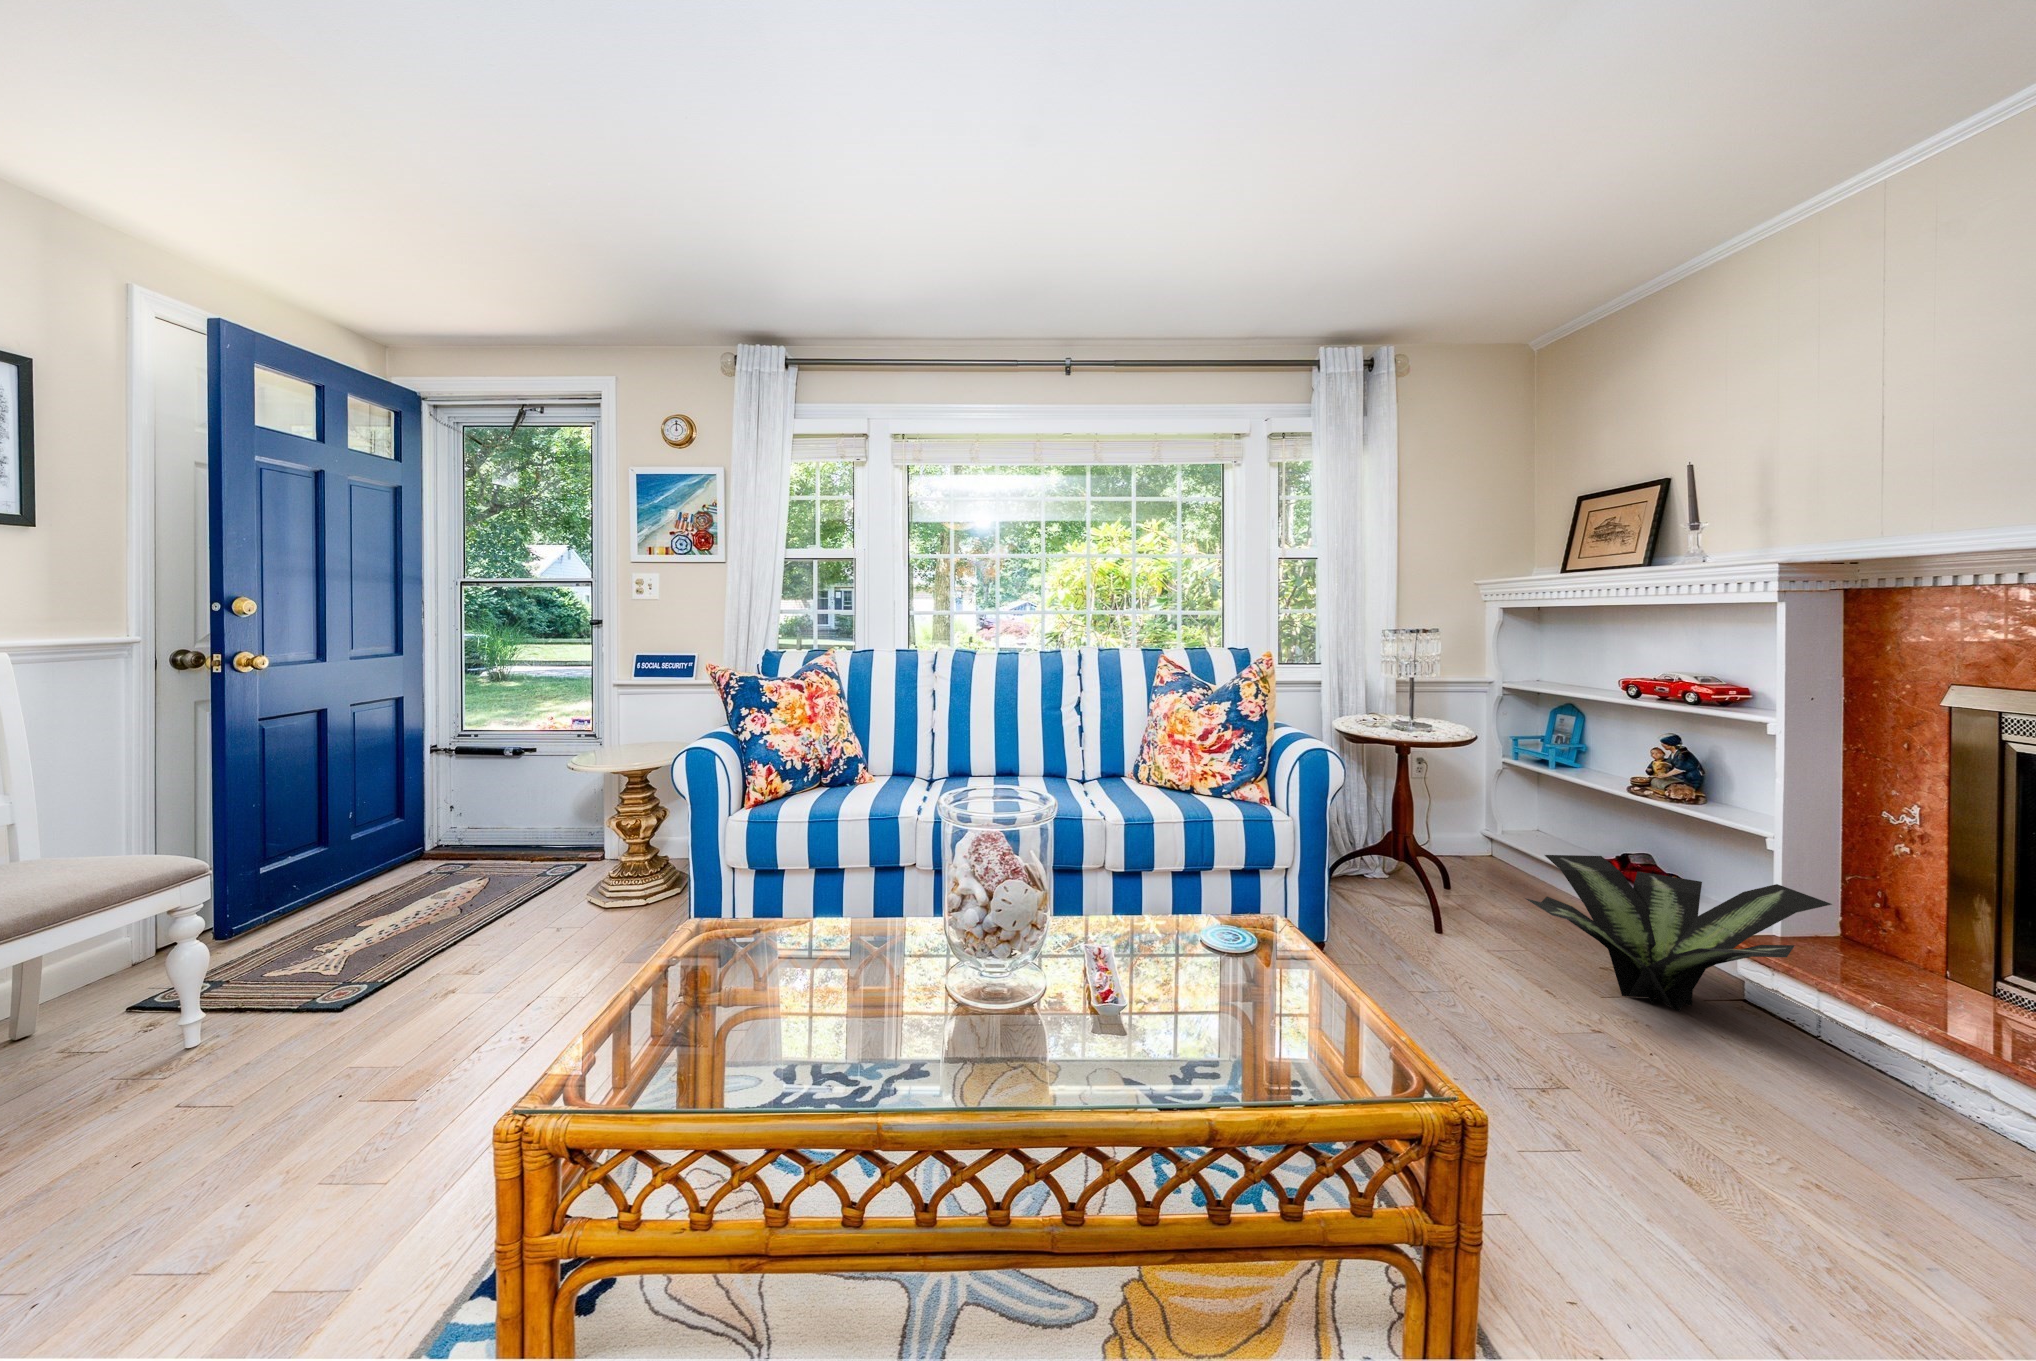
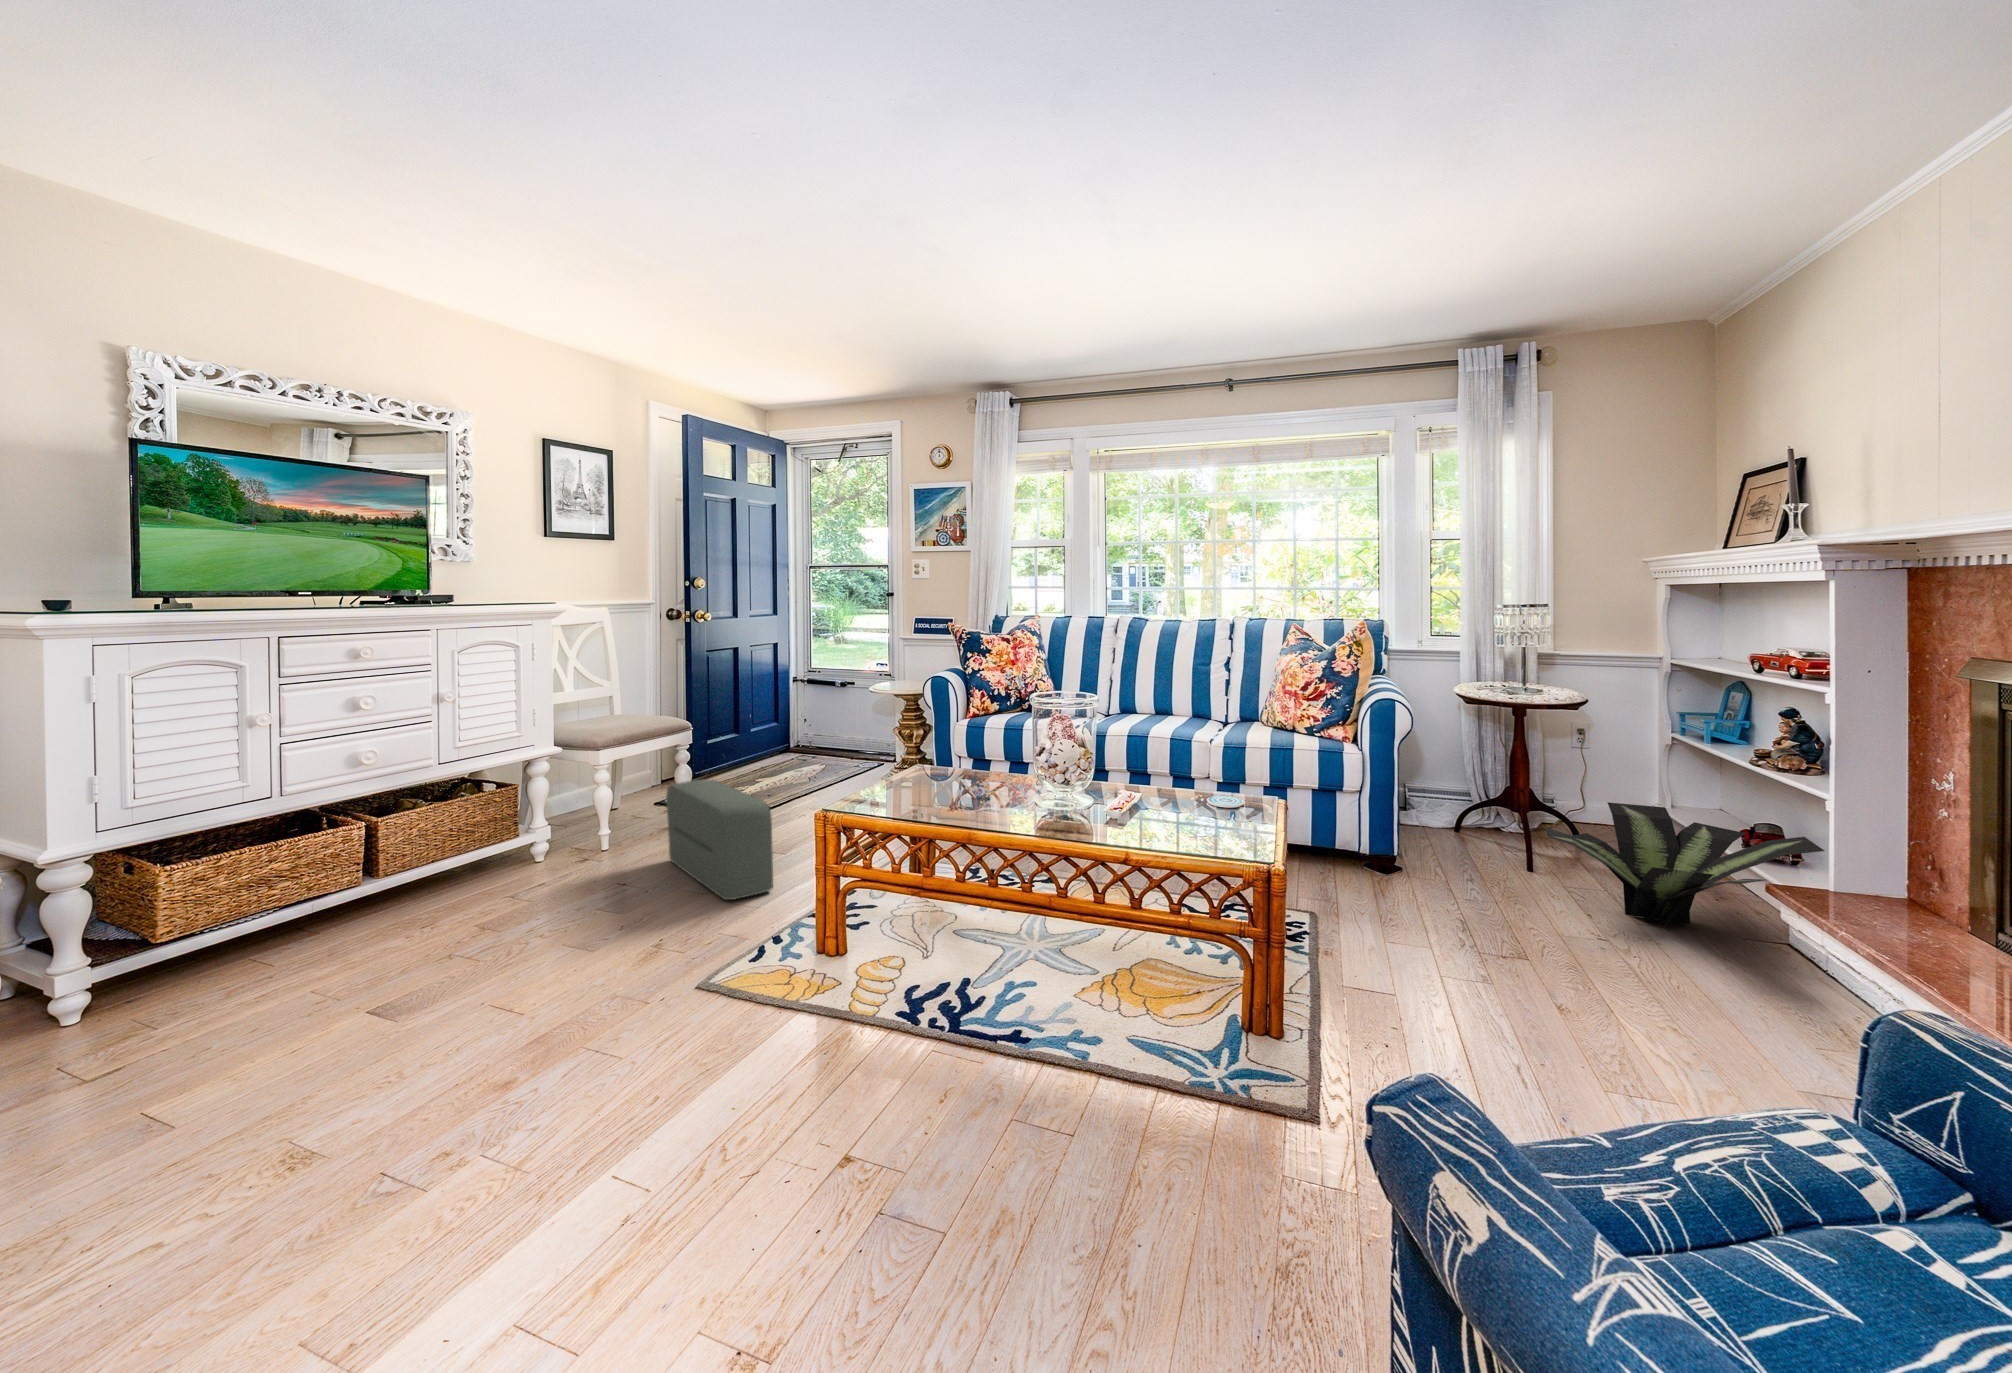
pouf: none [119,982,394,1291] -> present [666,780,773,900]

